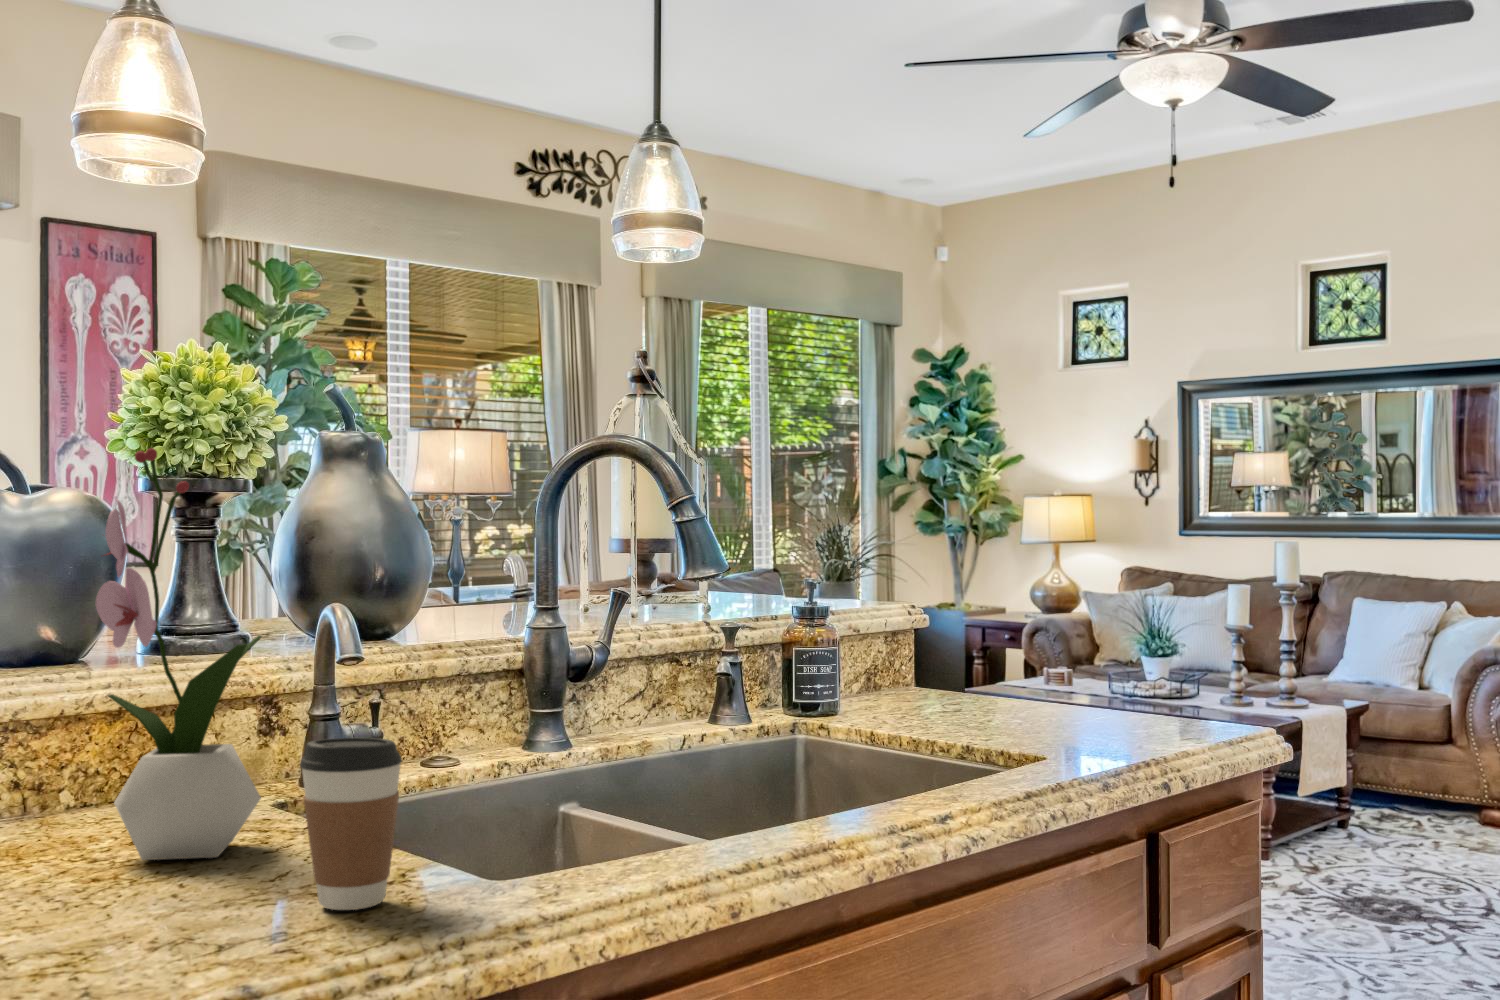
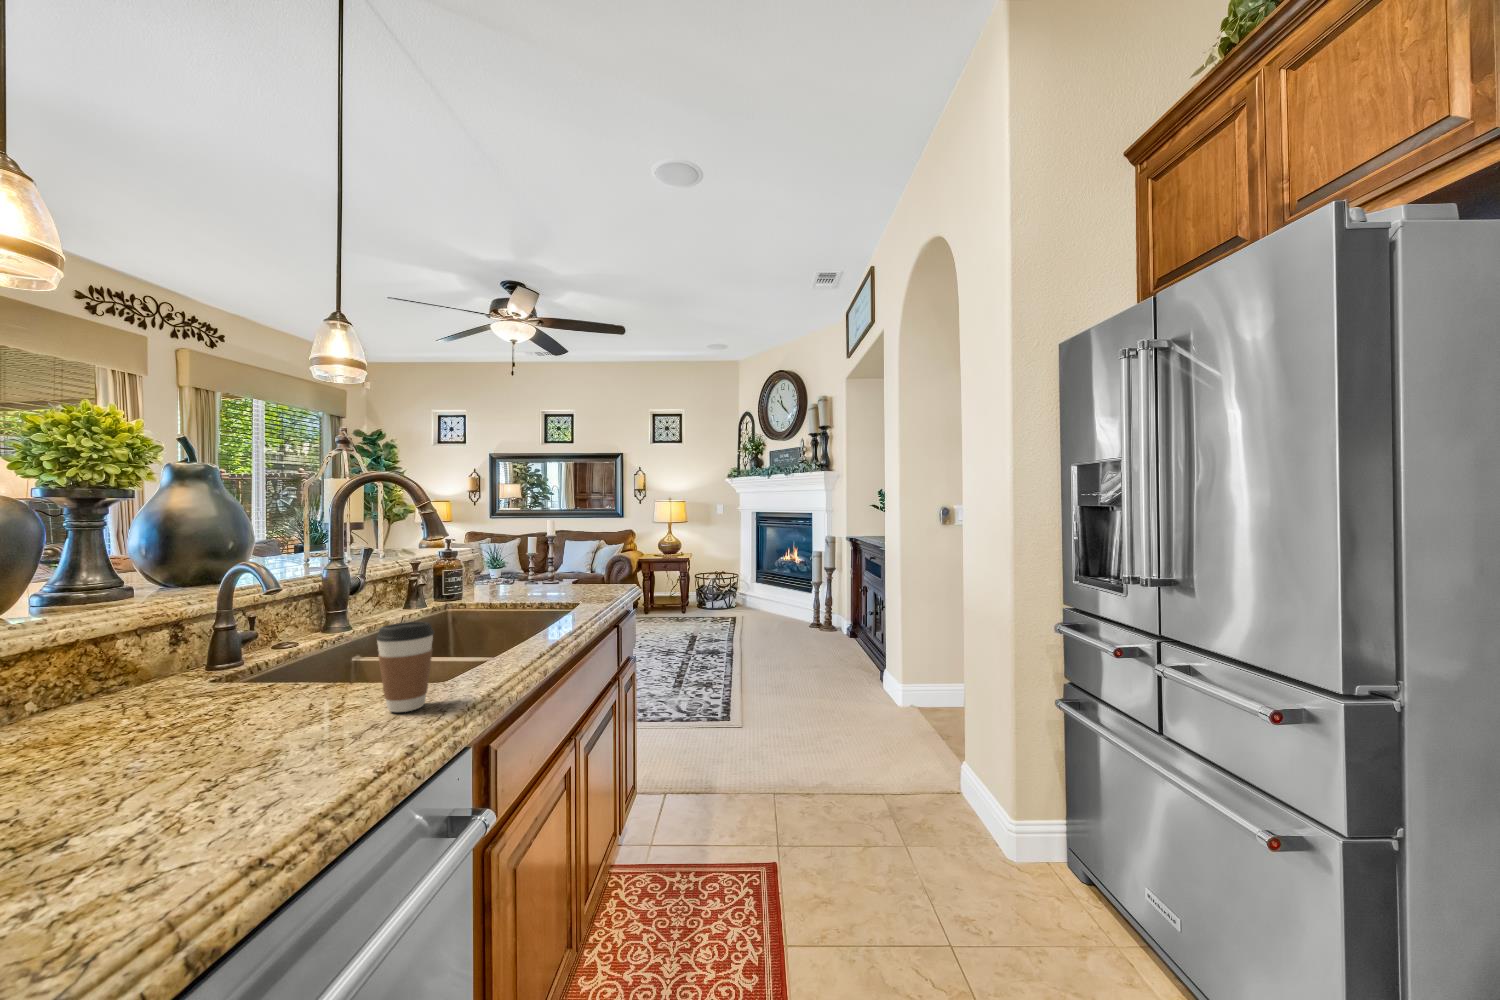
flower arrangement: present [96,448,262,860] -> none [140,469,280,722]

